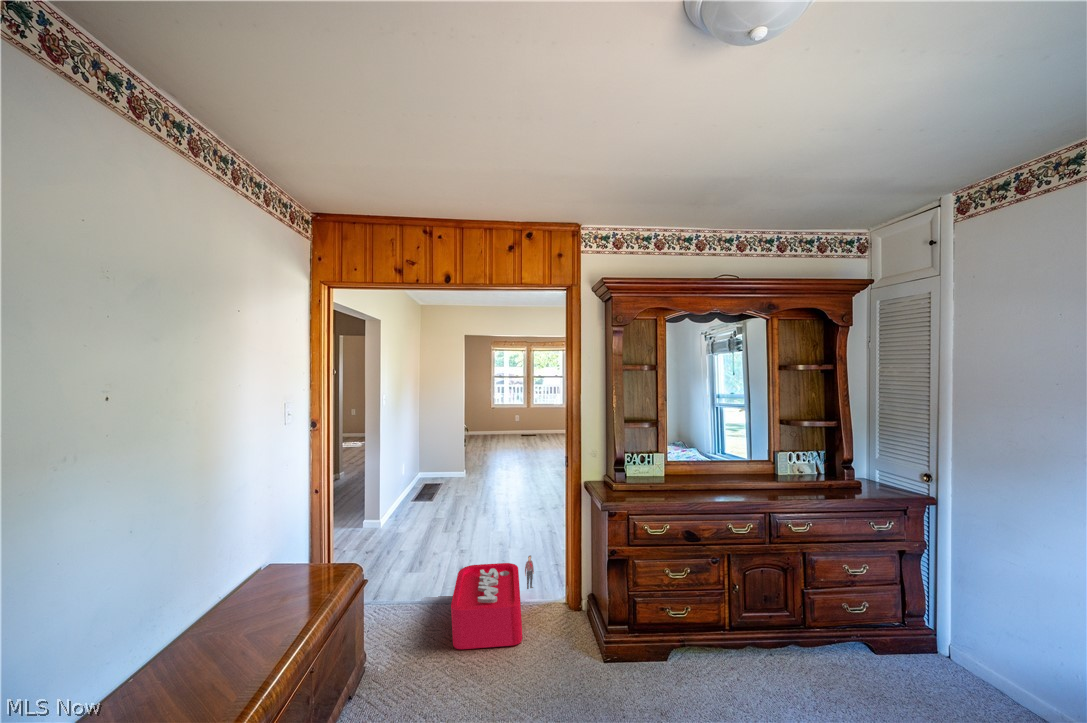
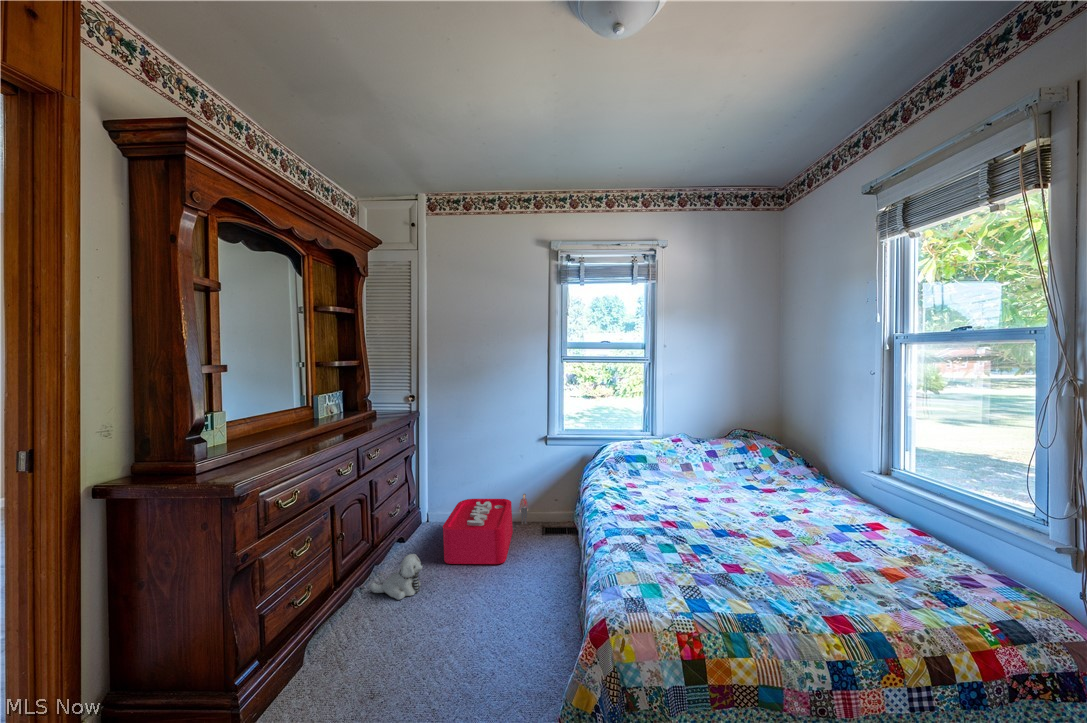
plush toy: none [377,646,438,705] -> present [370,554,423,600]

